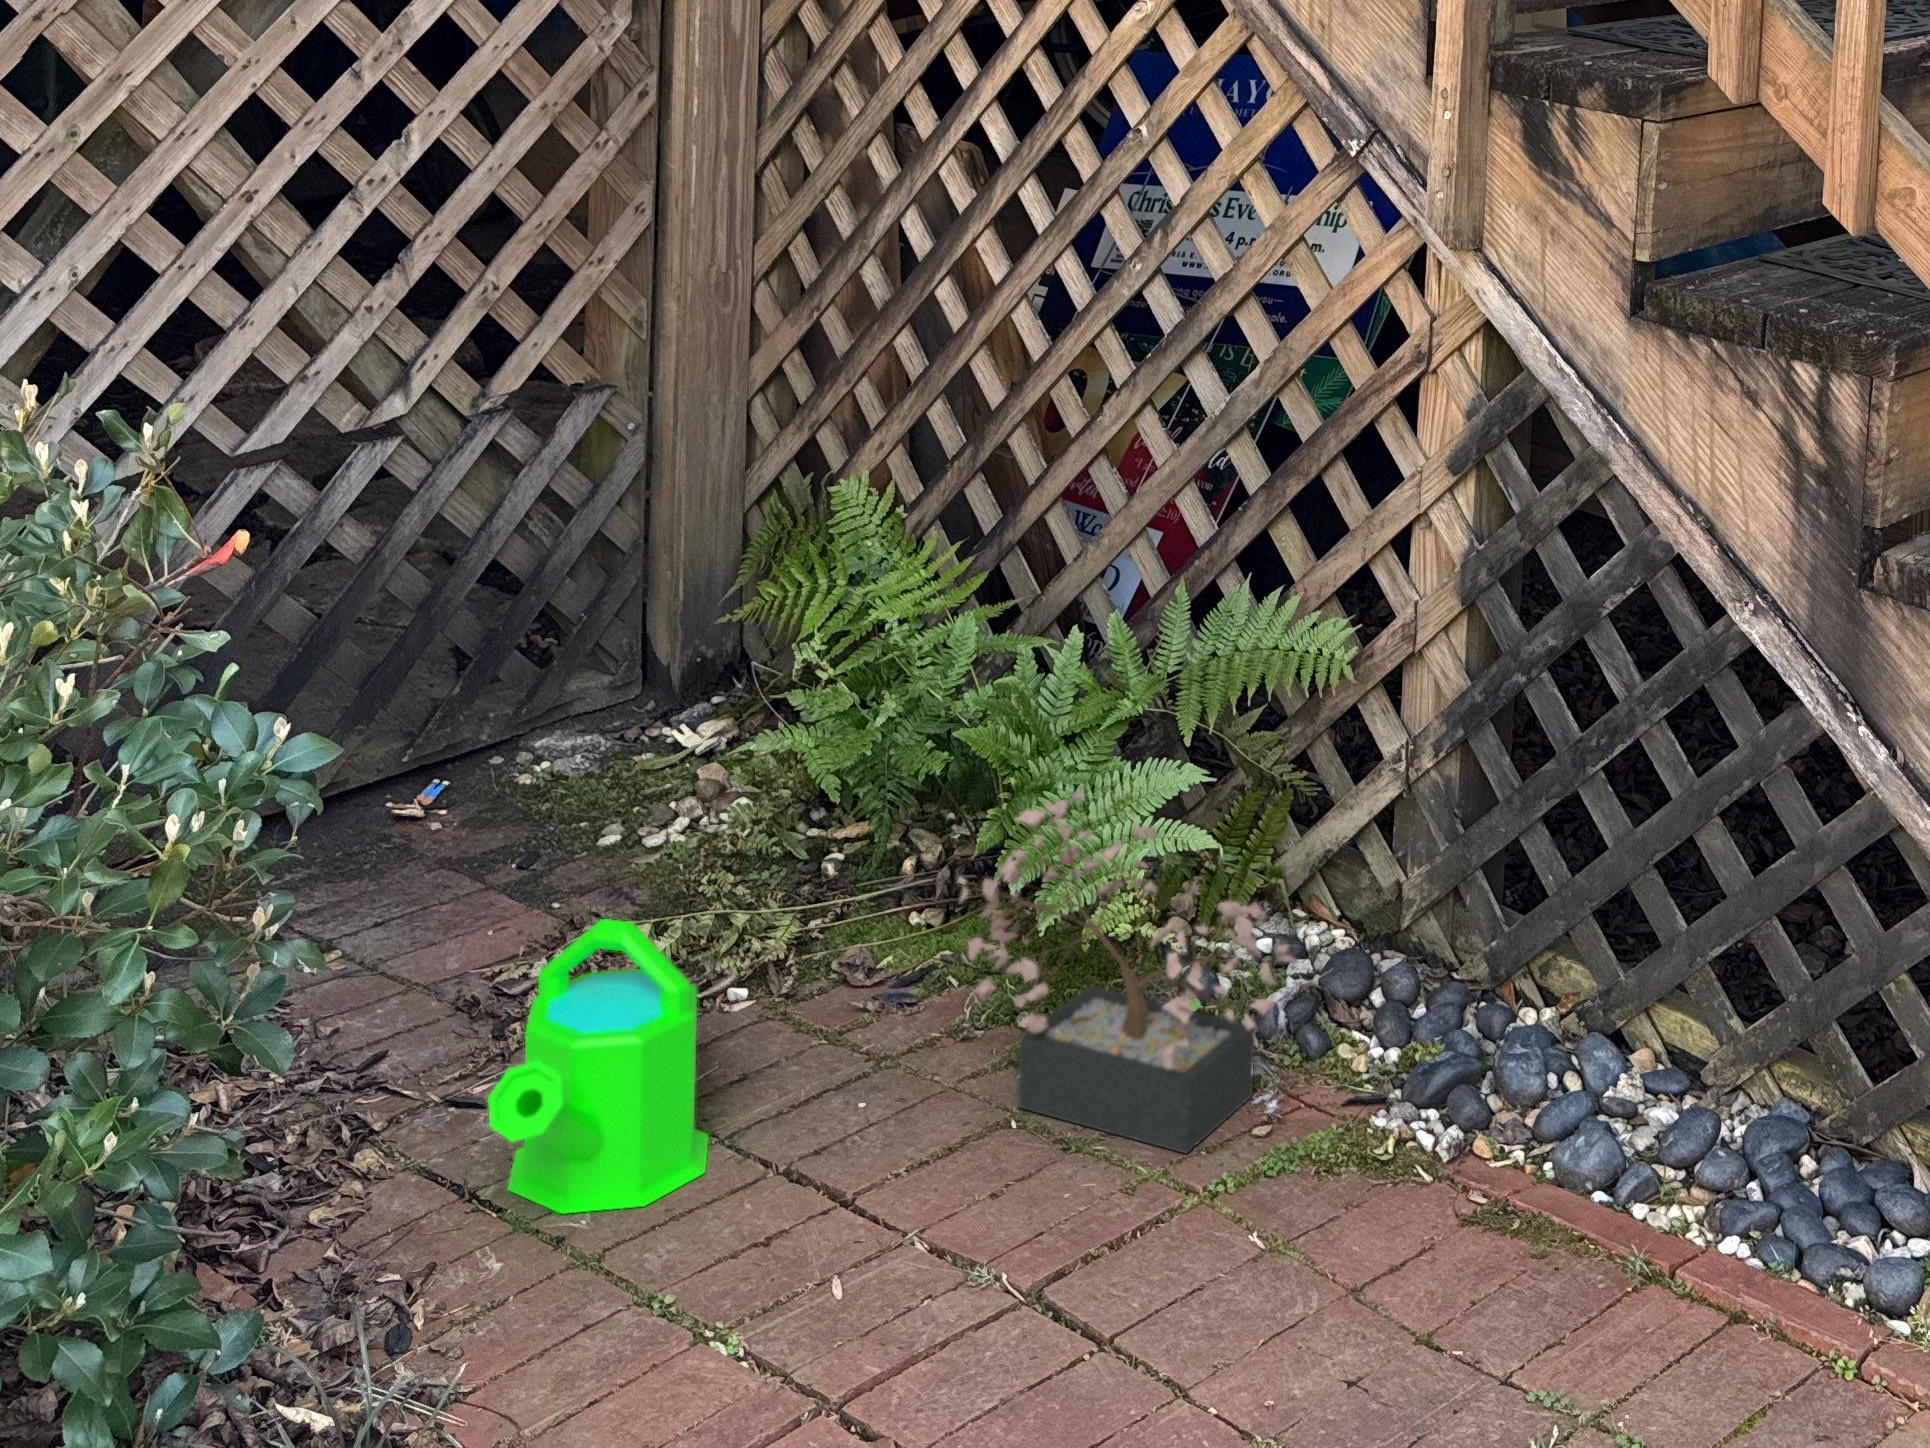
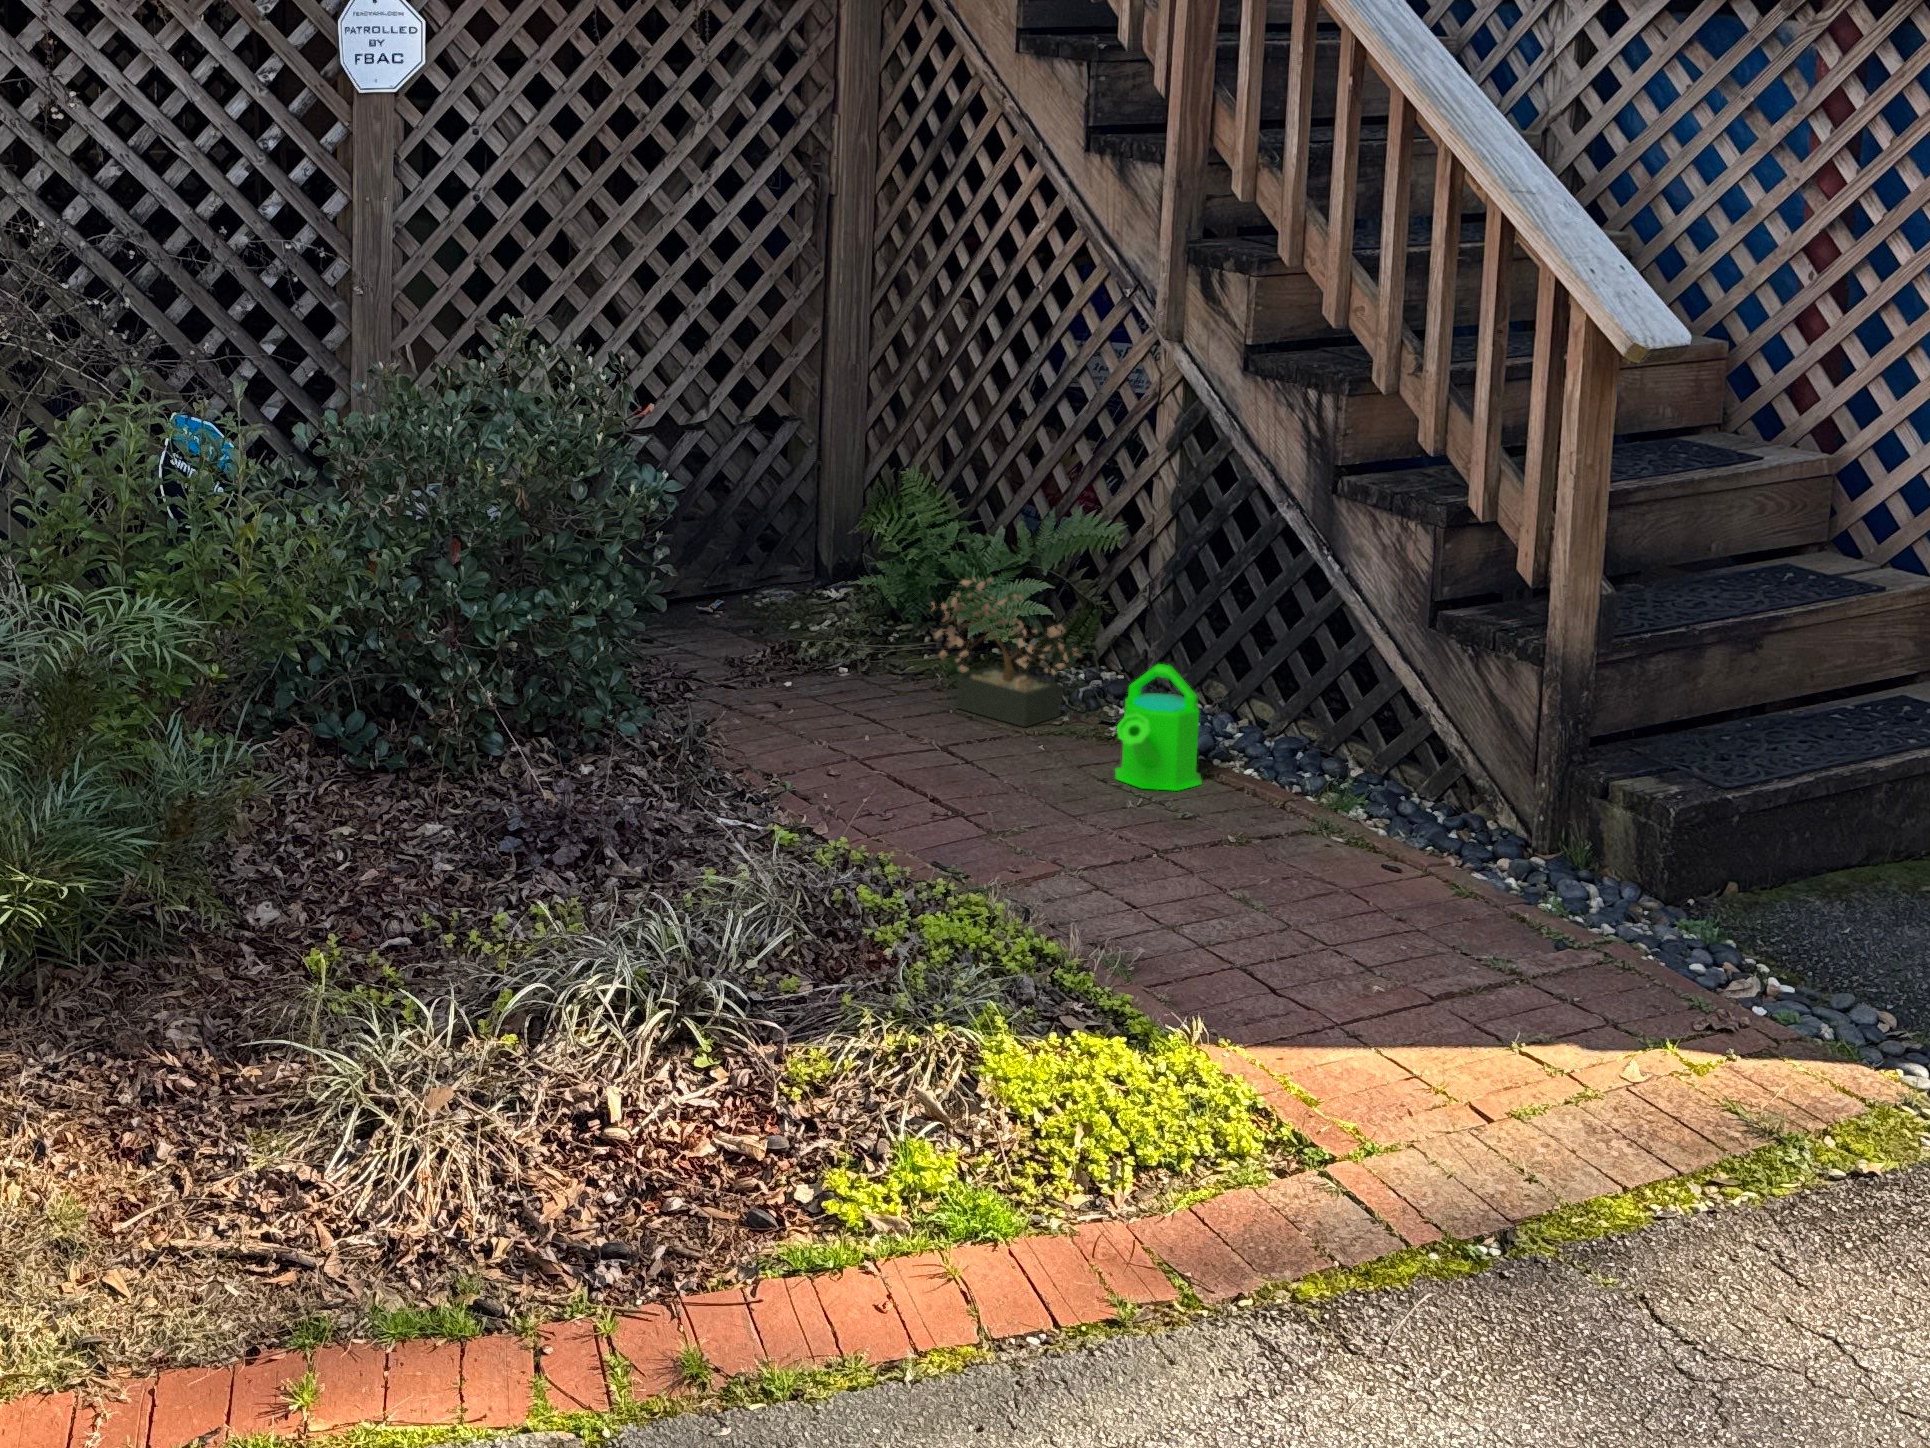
watering can: present [488,919,709,1214] -> present [1115,664,1202,791]

